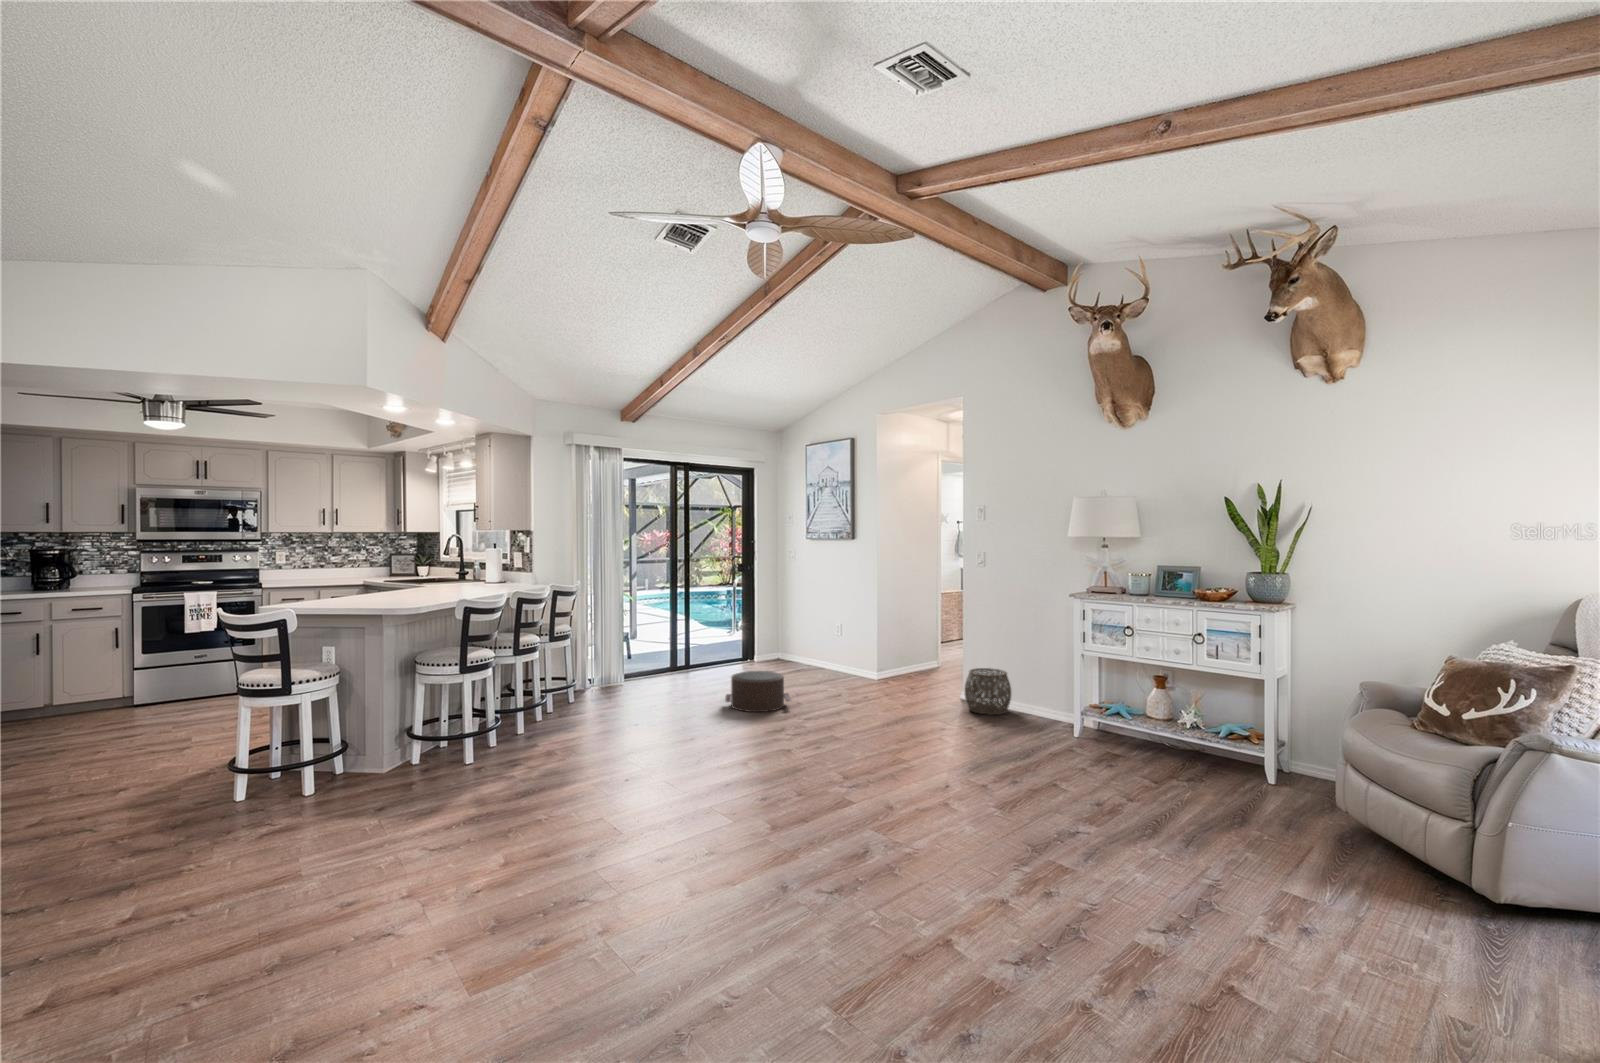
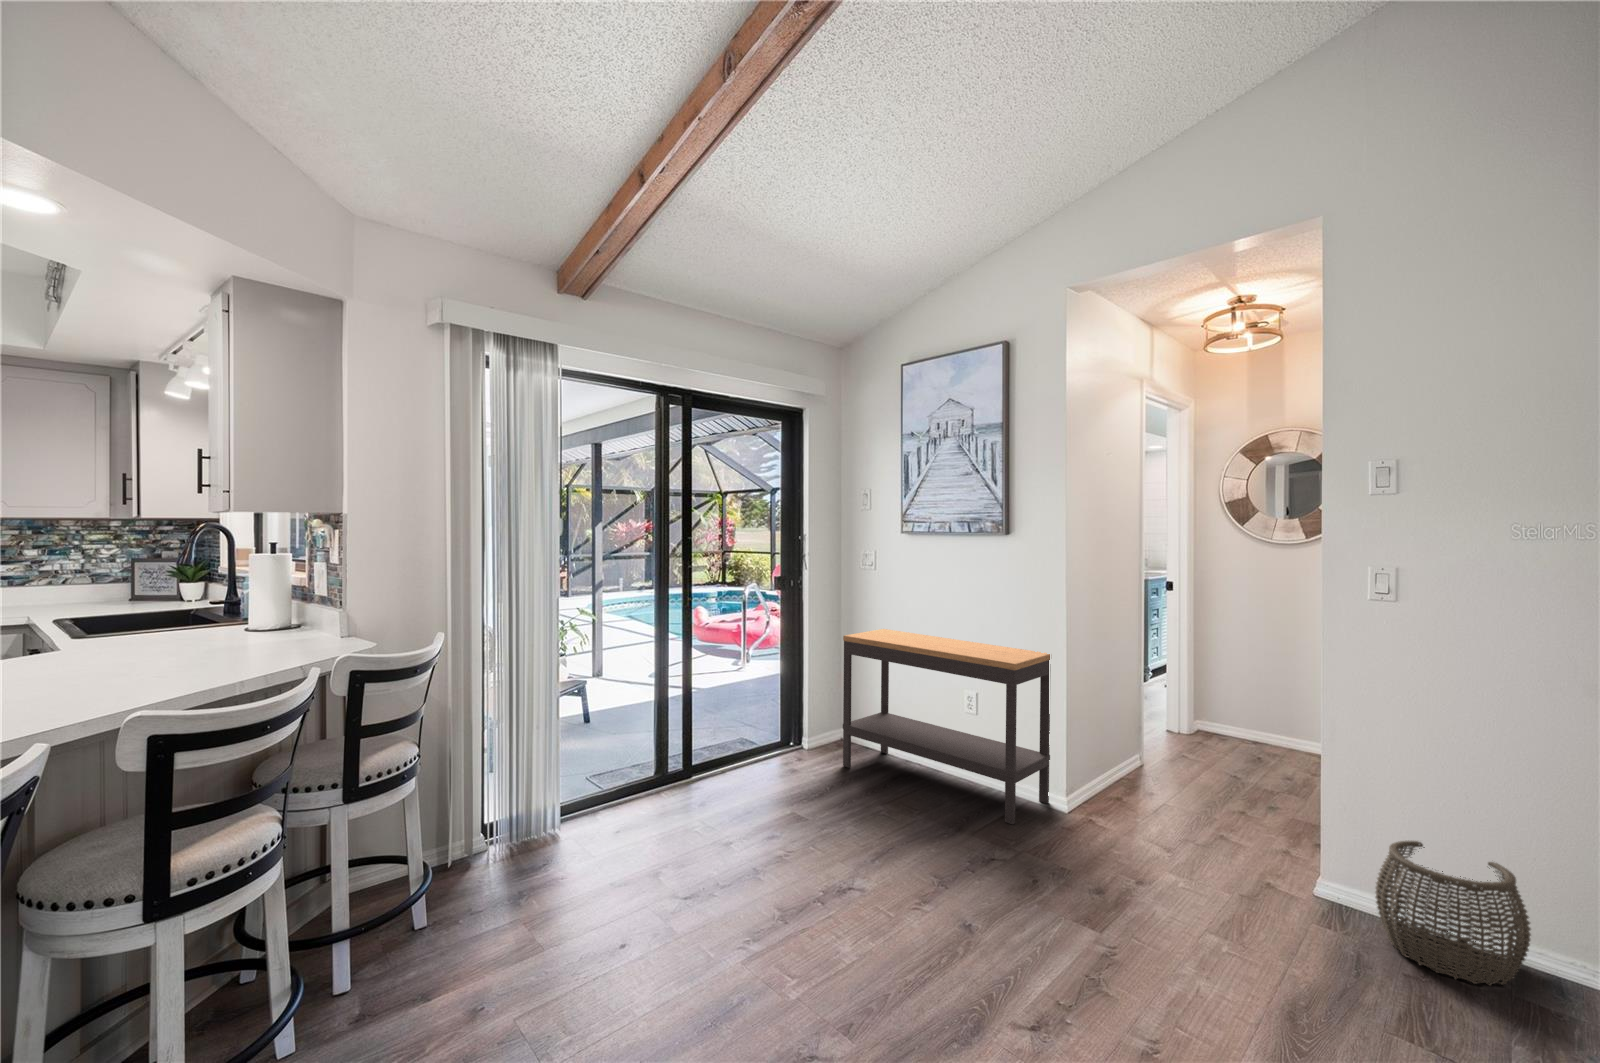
console table: none [772,594,872,684] -> present [843,629,1050,825]
pouf: present [725,671,791,712] -> none [795,836,968,977]

